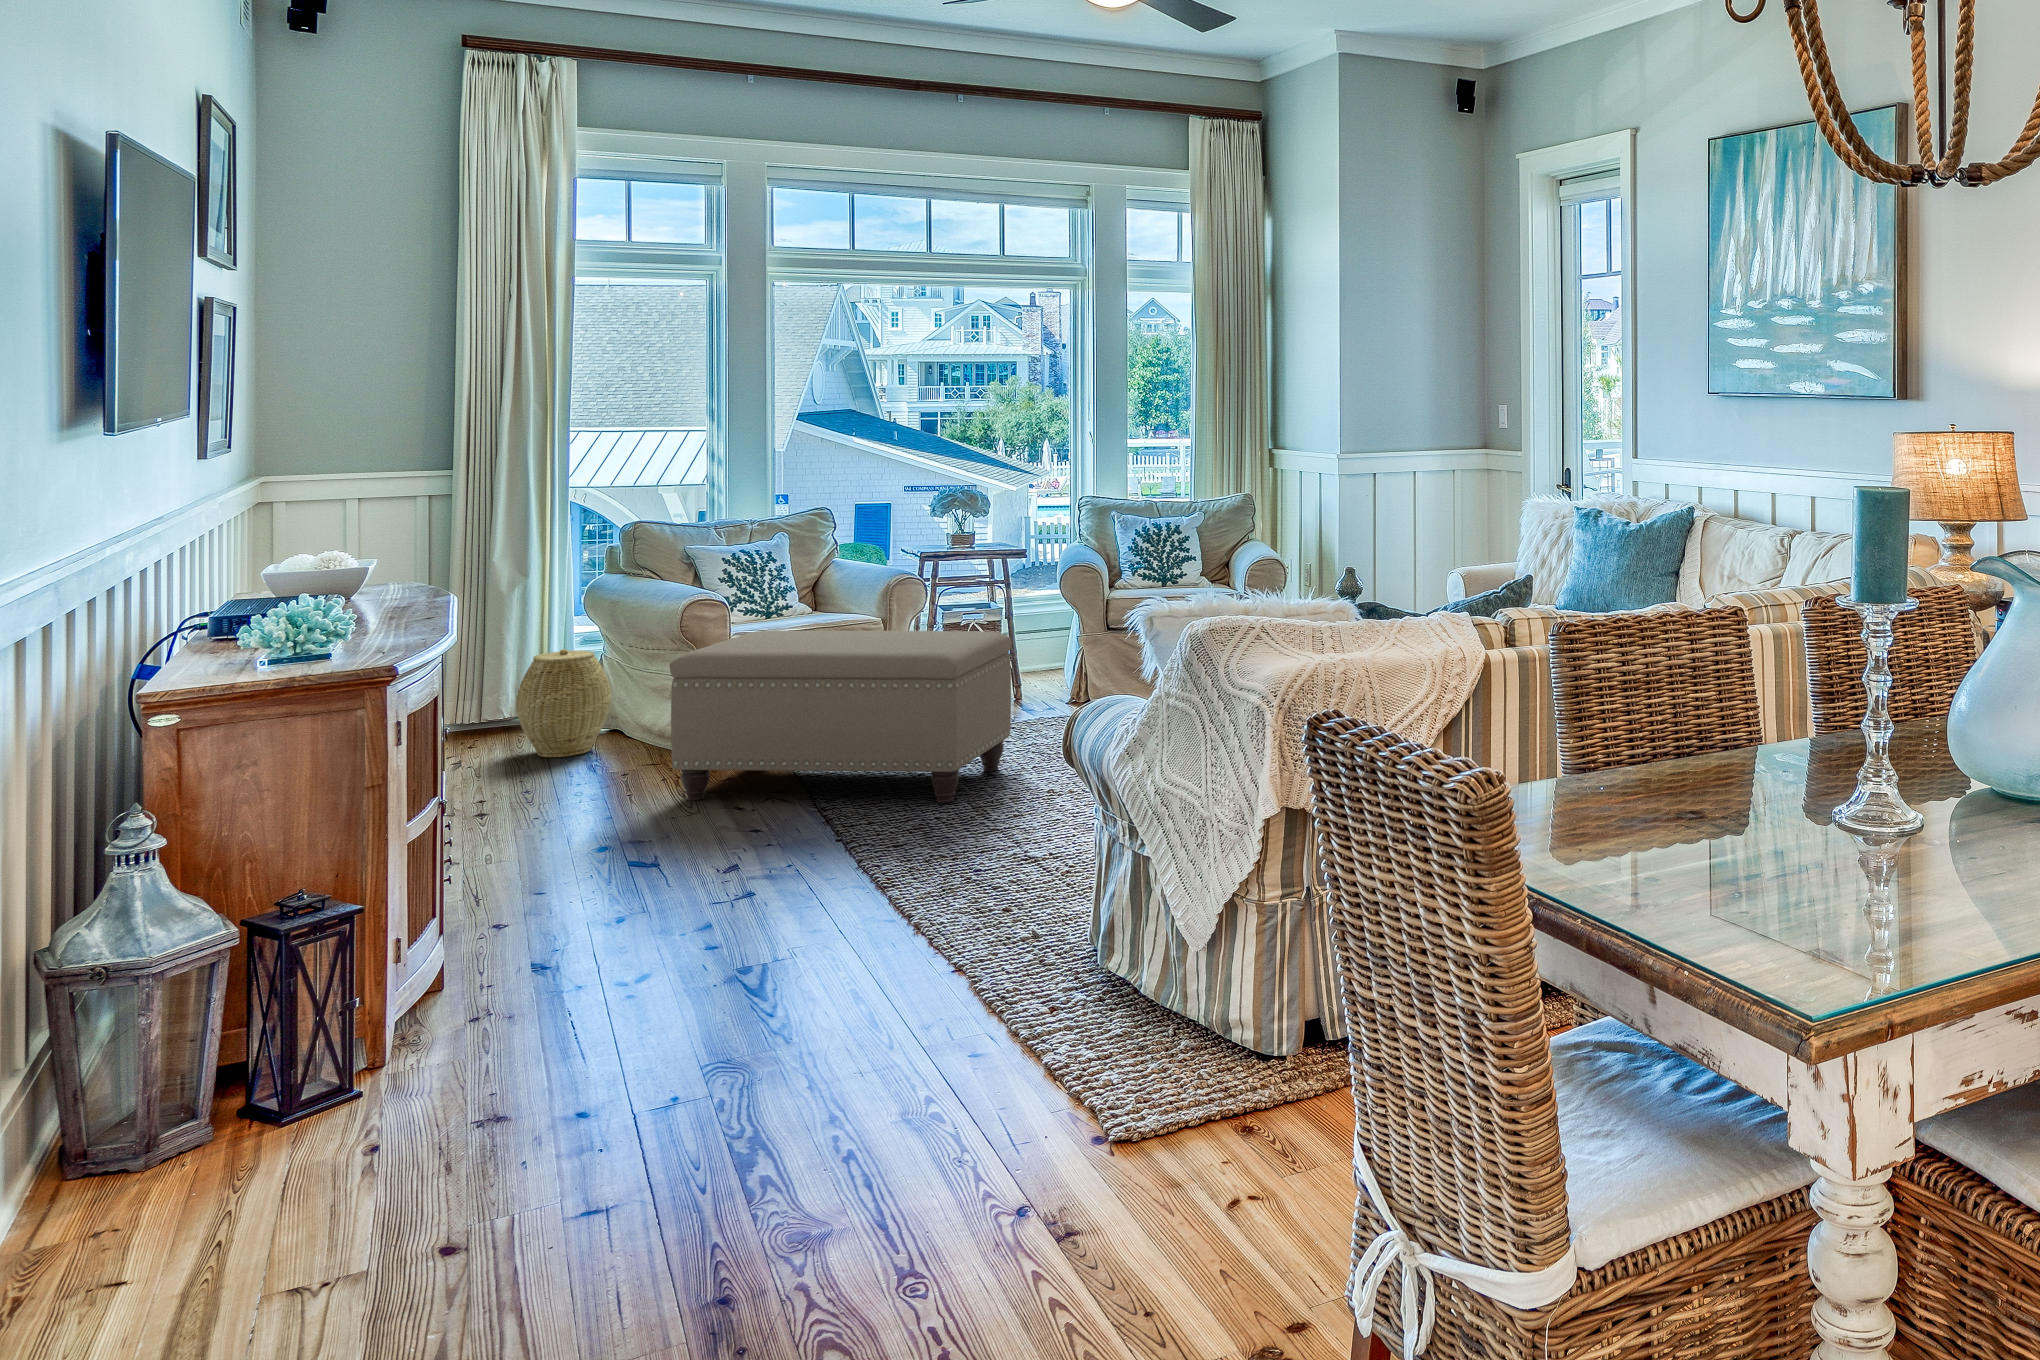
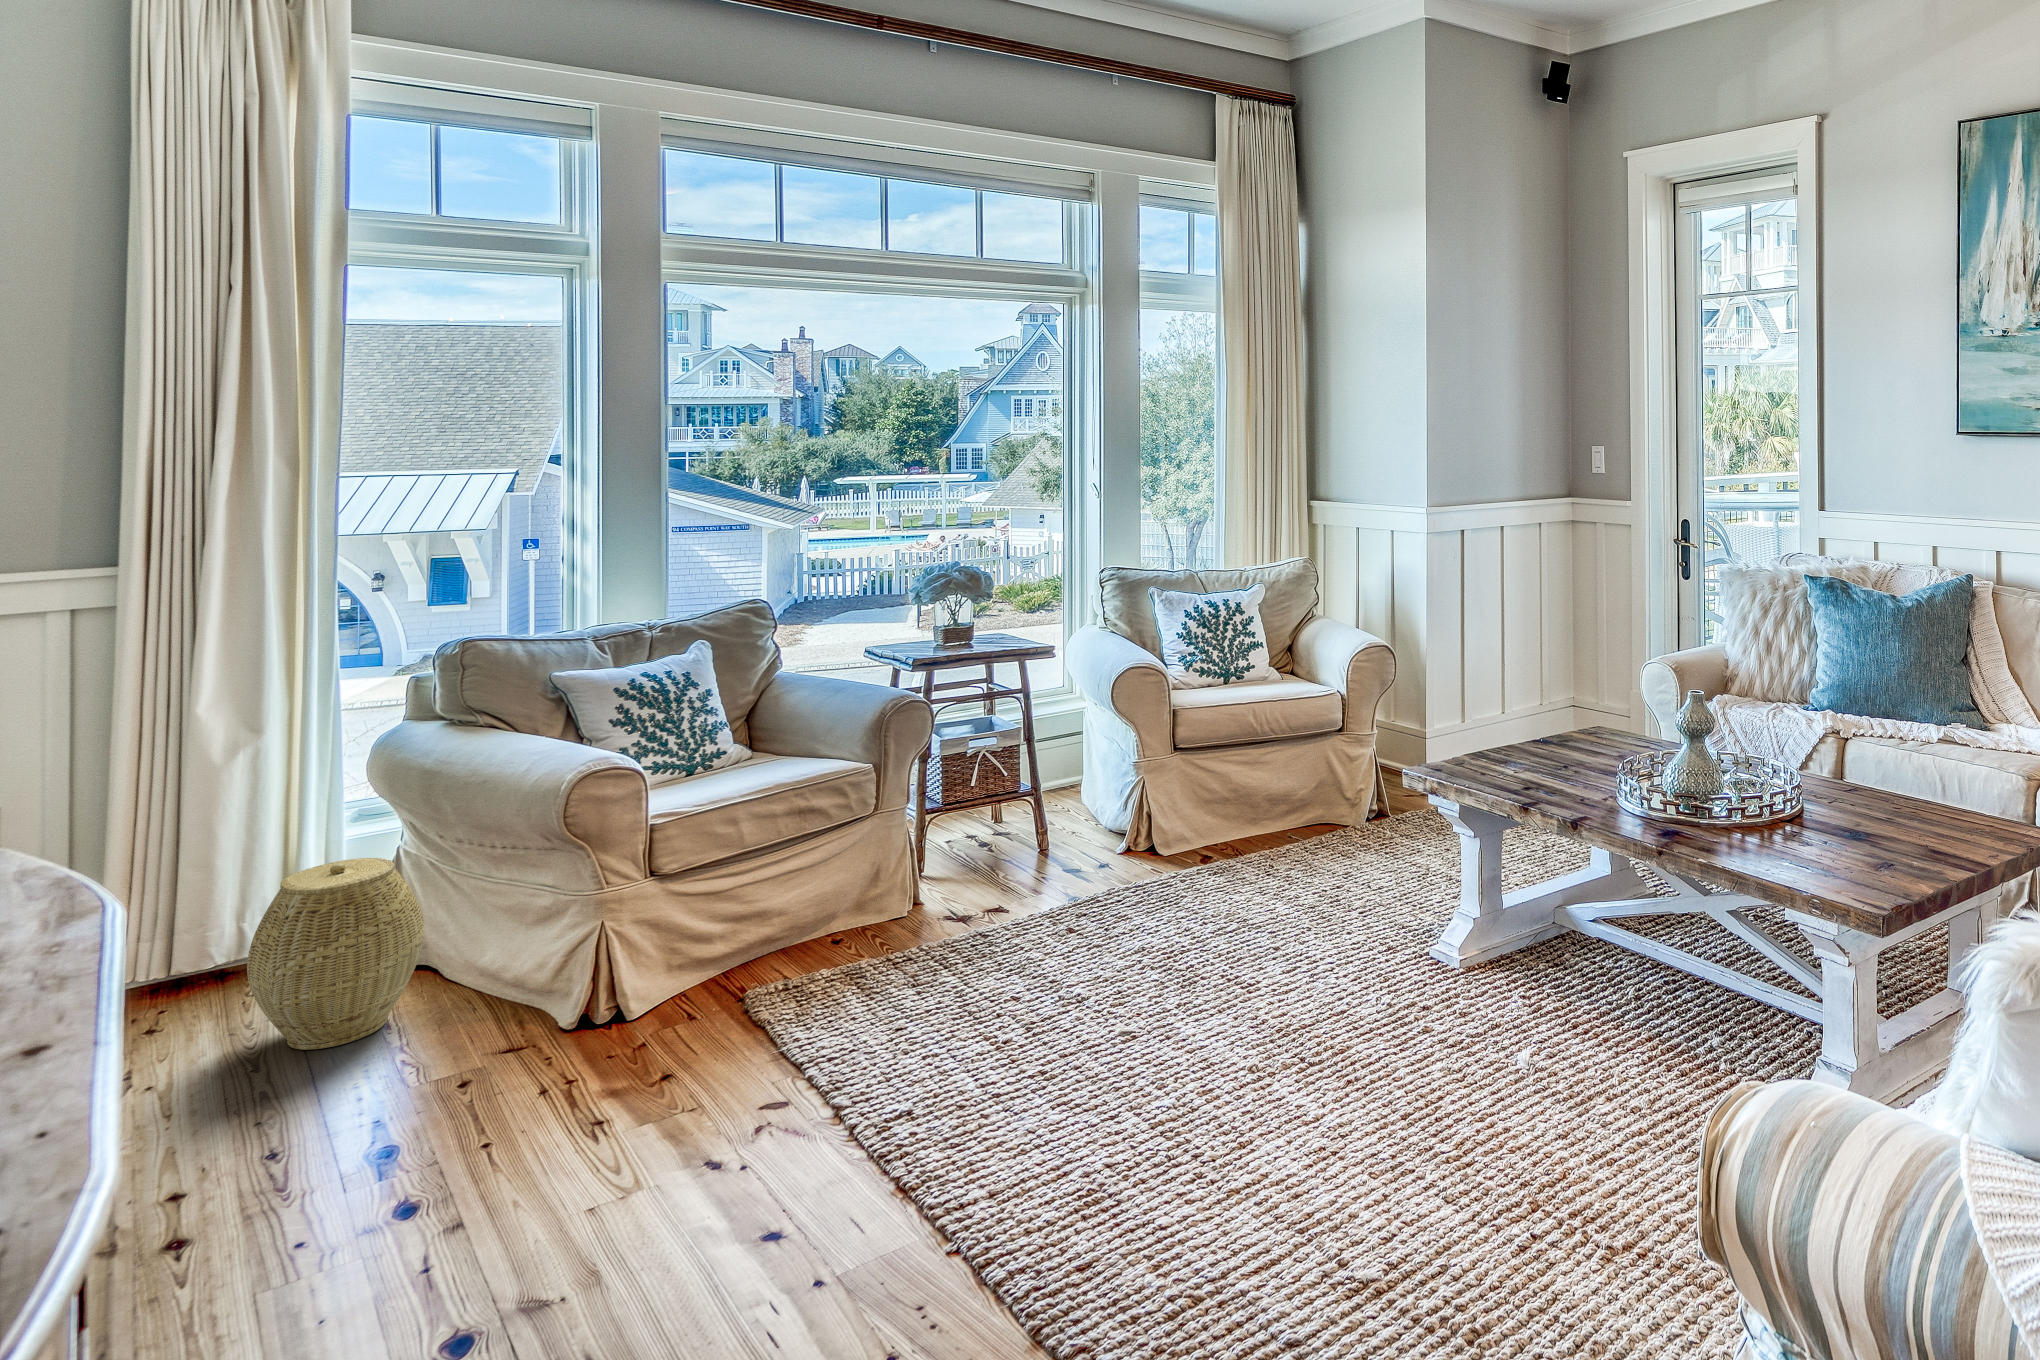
ottoman: present [670,630,1012,803] -> none [572,807,1120,1160]

